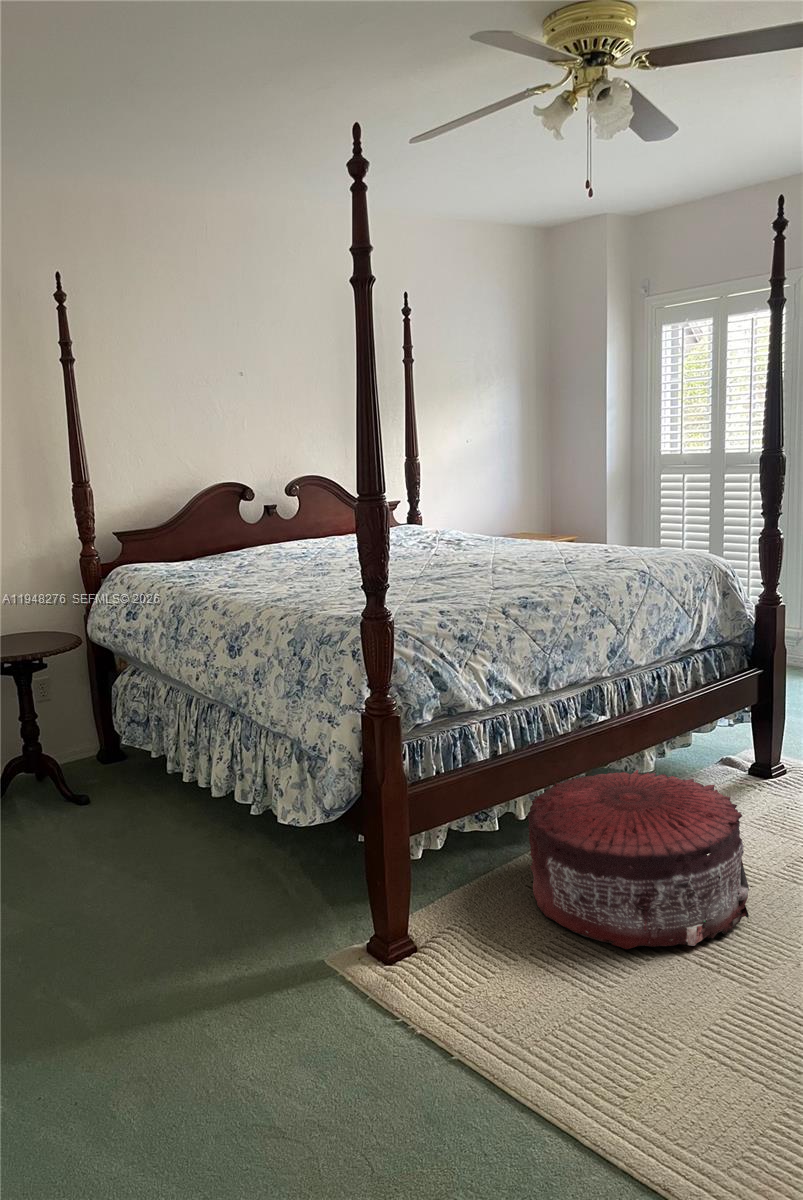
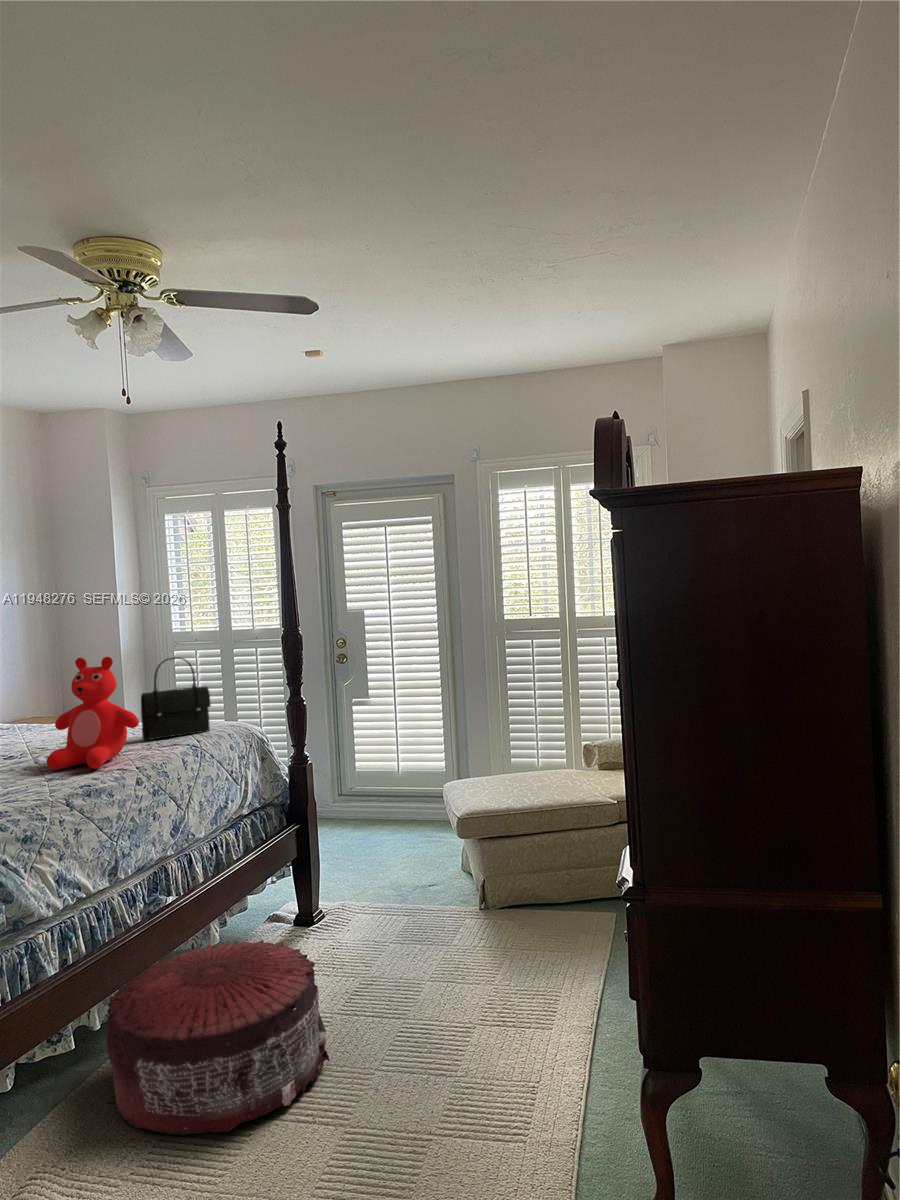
teddy bear: none [497,471,584,582] -> present [47,657,139,770]
handbag: none [595,475,668,560] -> present [141,657,211,740]

